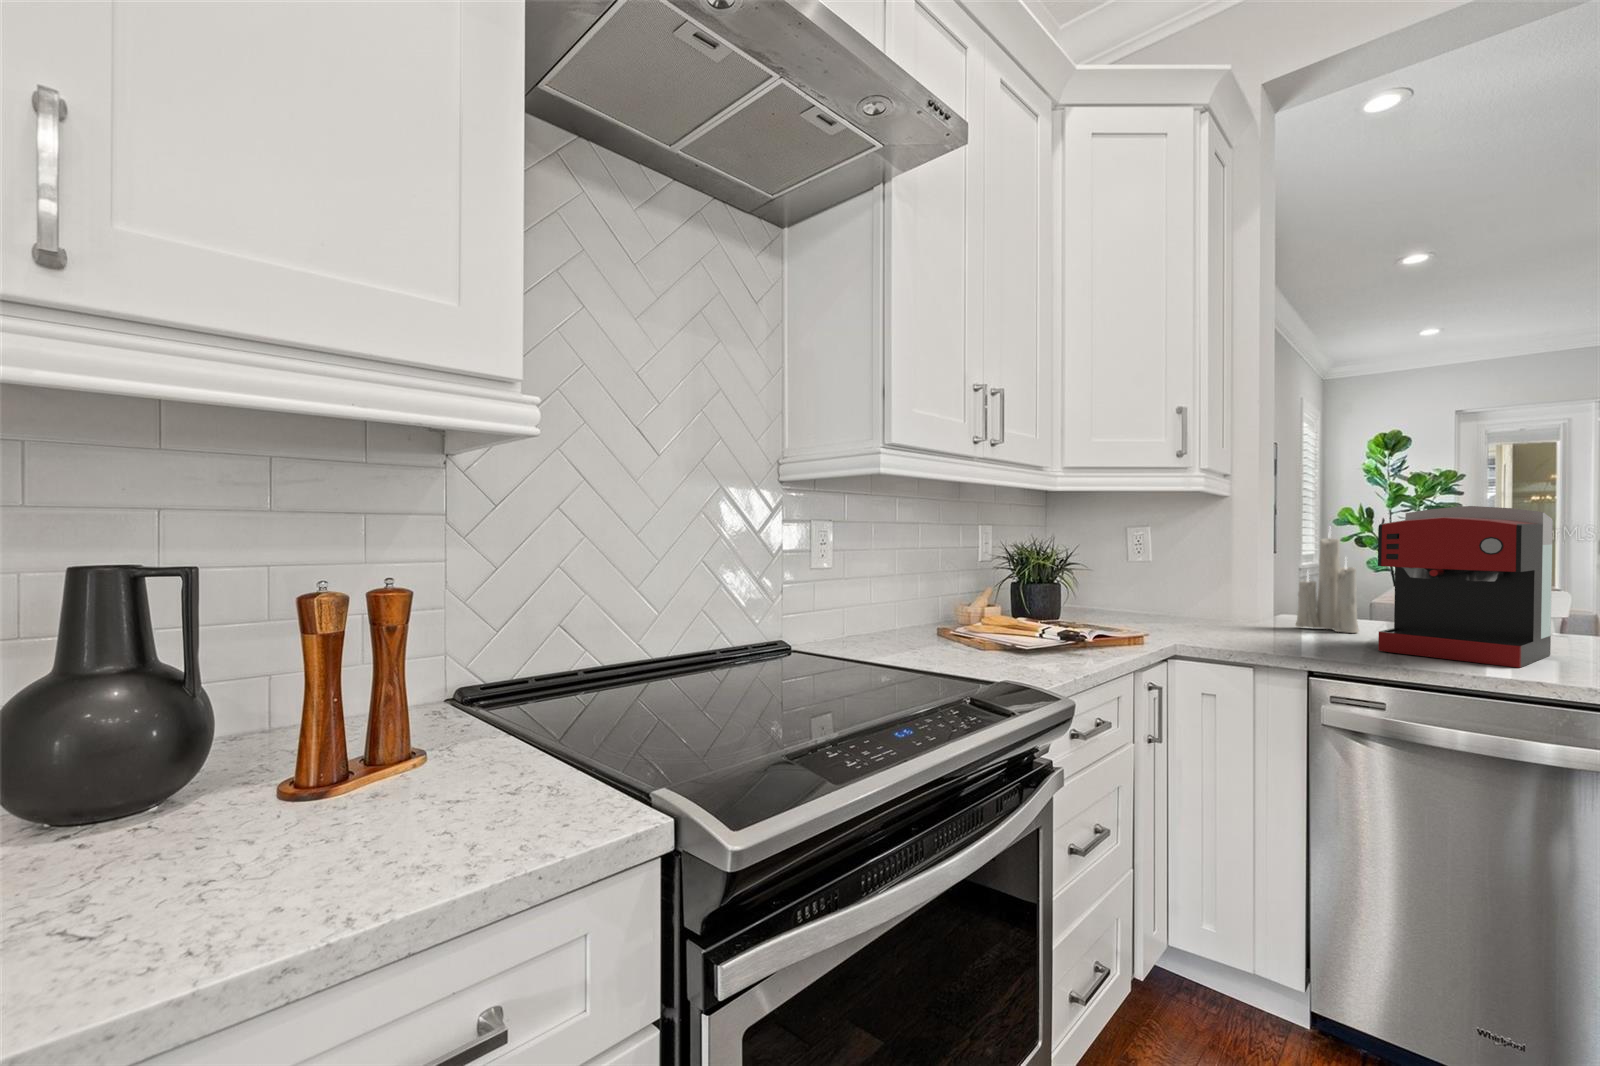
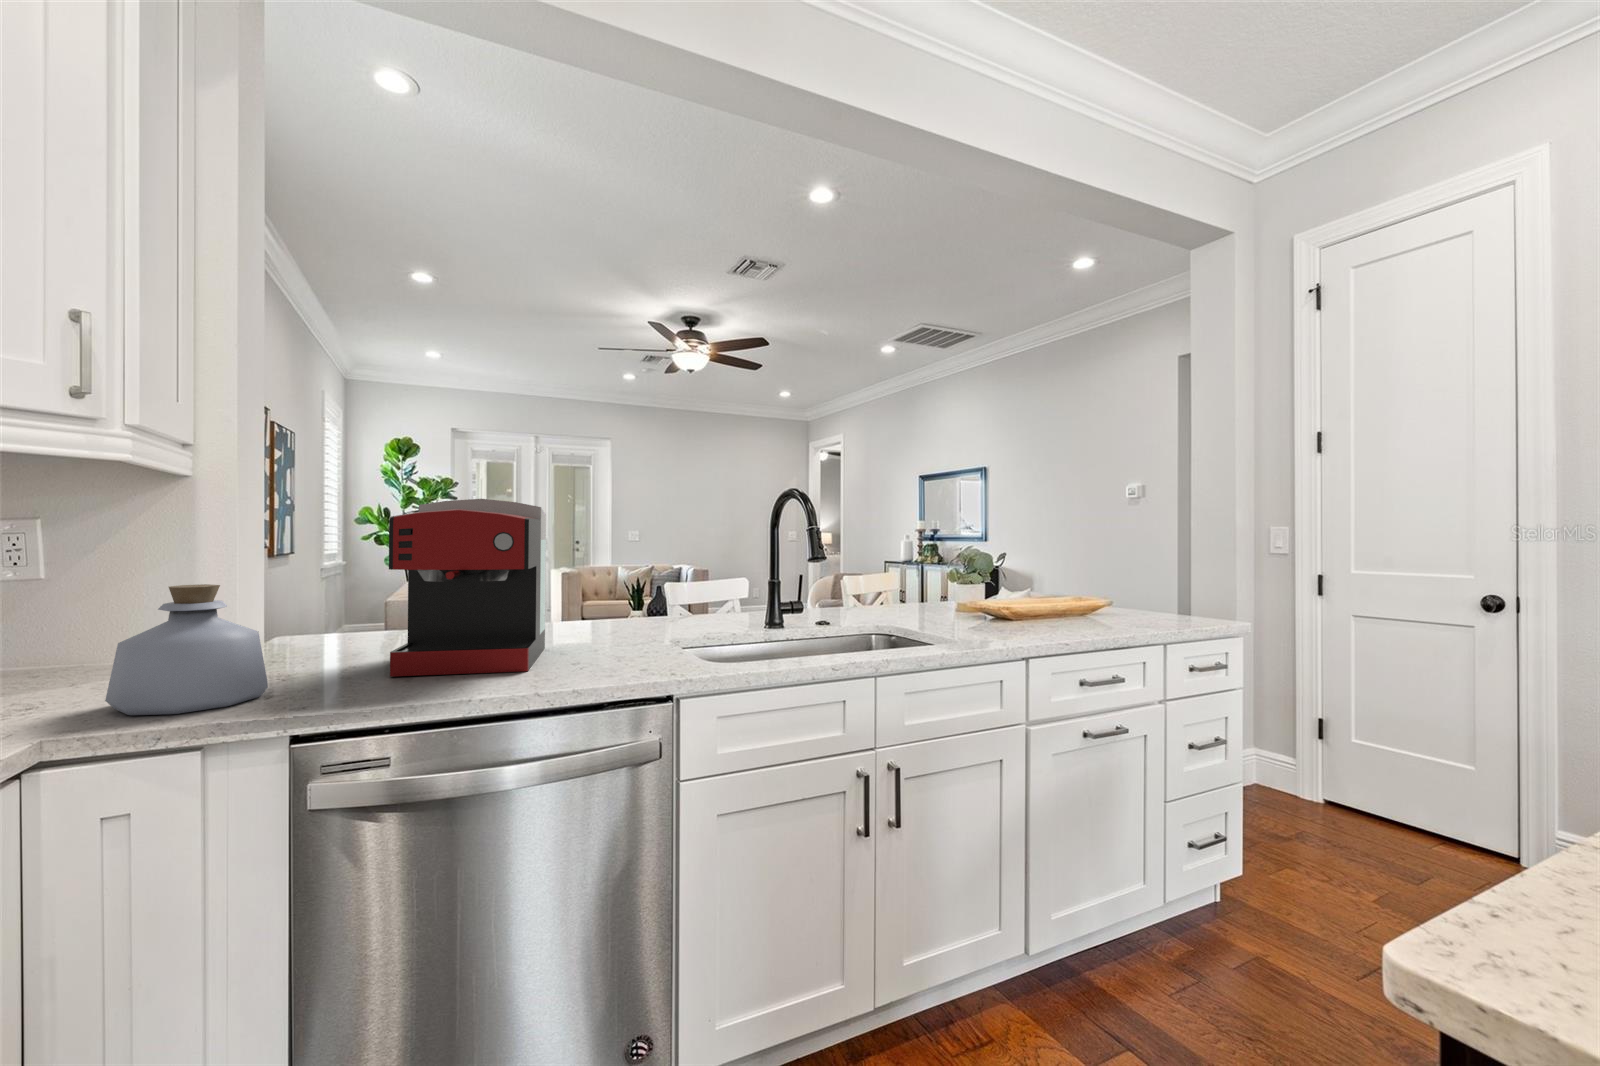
candle: present [1296,528,1359,633] -> none [290,513,370,653]
bottle: none [1199,569,1288,648] -> present [105,584,268,715]

